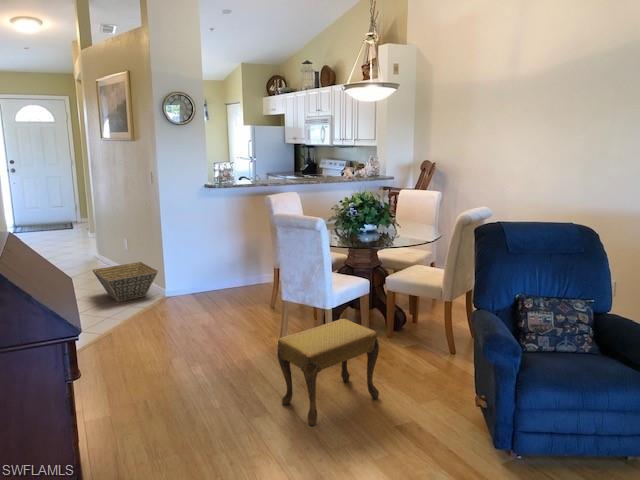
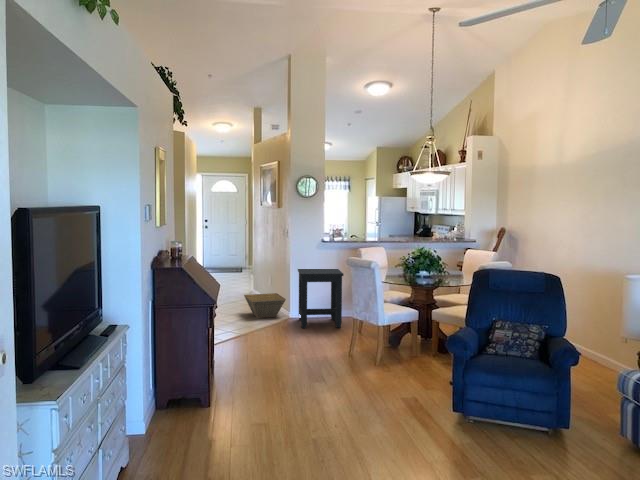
side table: none [173,223,245,312] -> present [298,269,344,328]
footstool: present [277,319,379,426] -> none [333,328,399,387]

